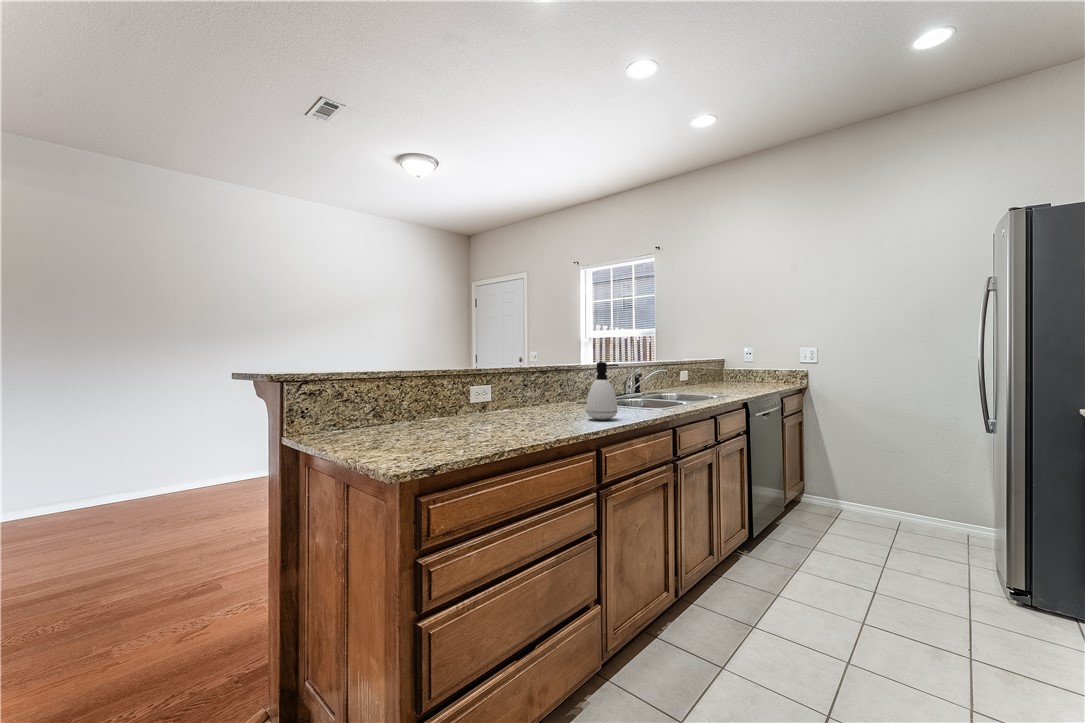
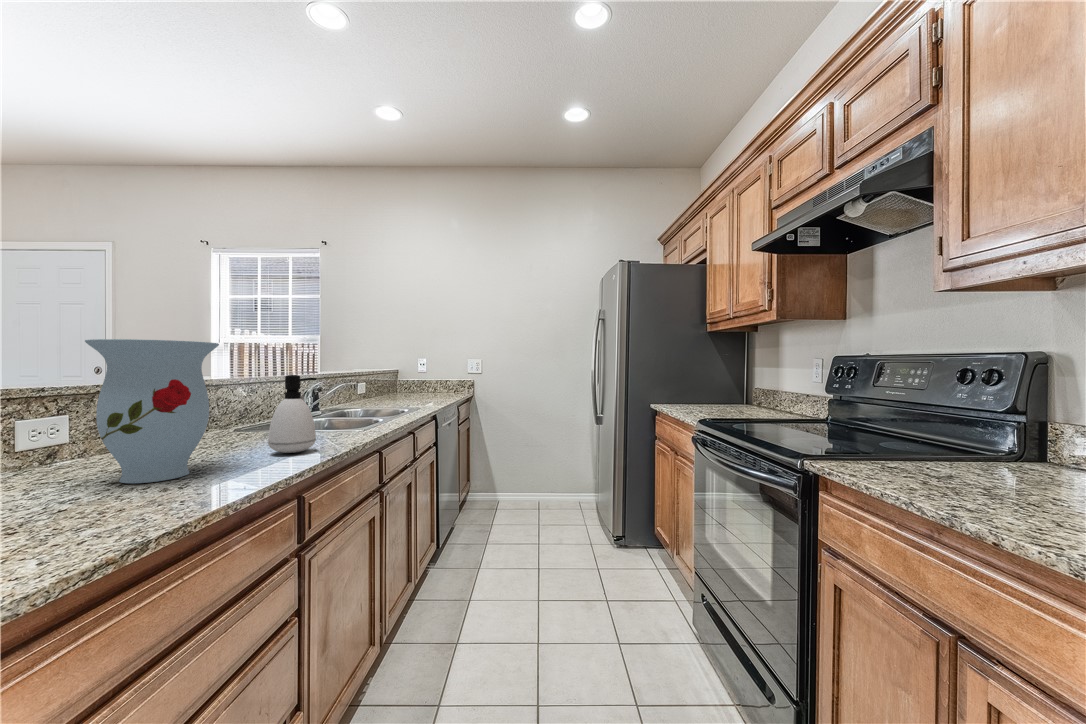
vase: none [491,340,554,426] -> present [85,339,219,483]

